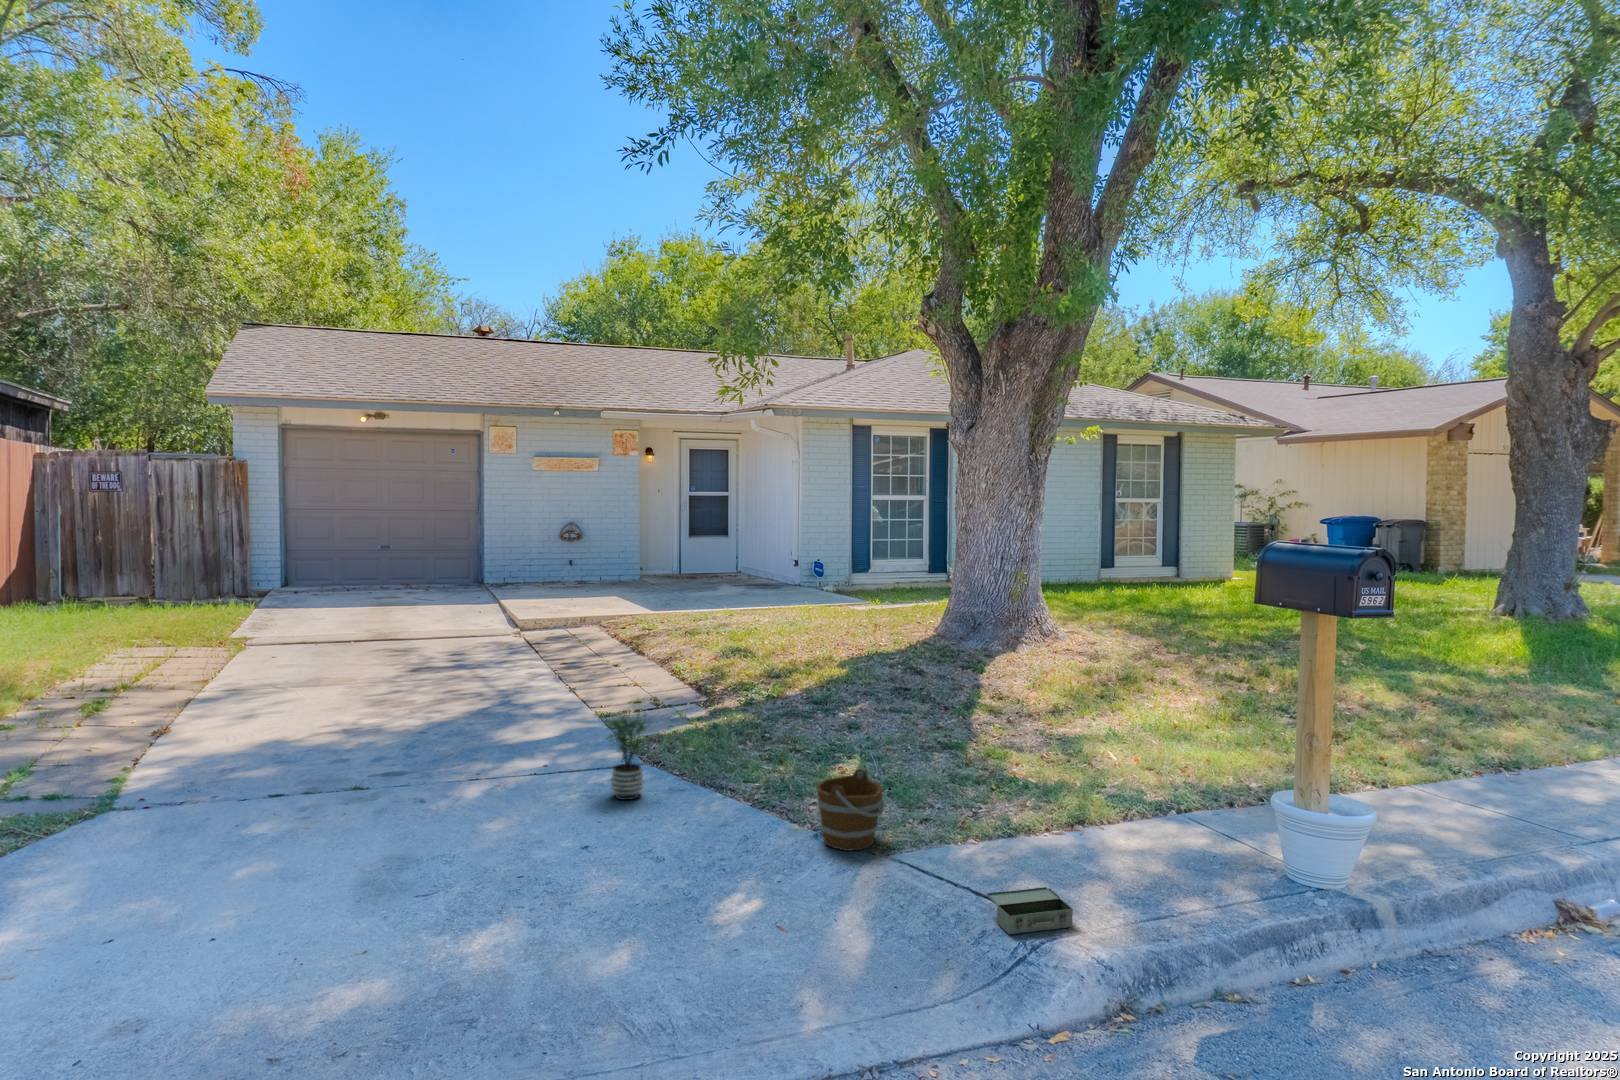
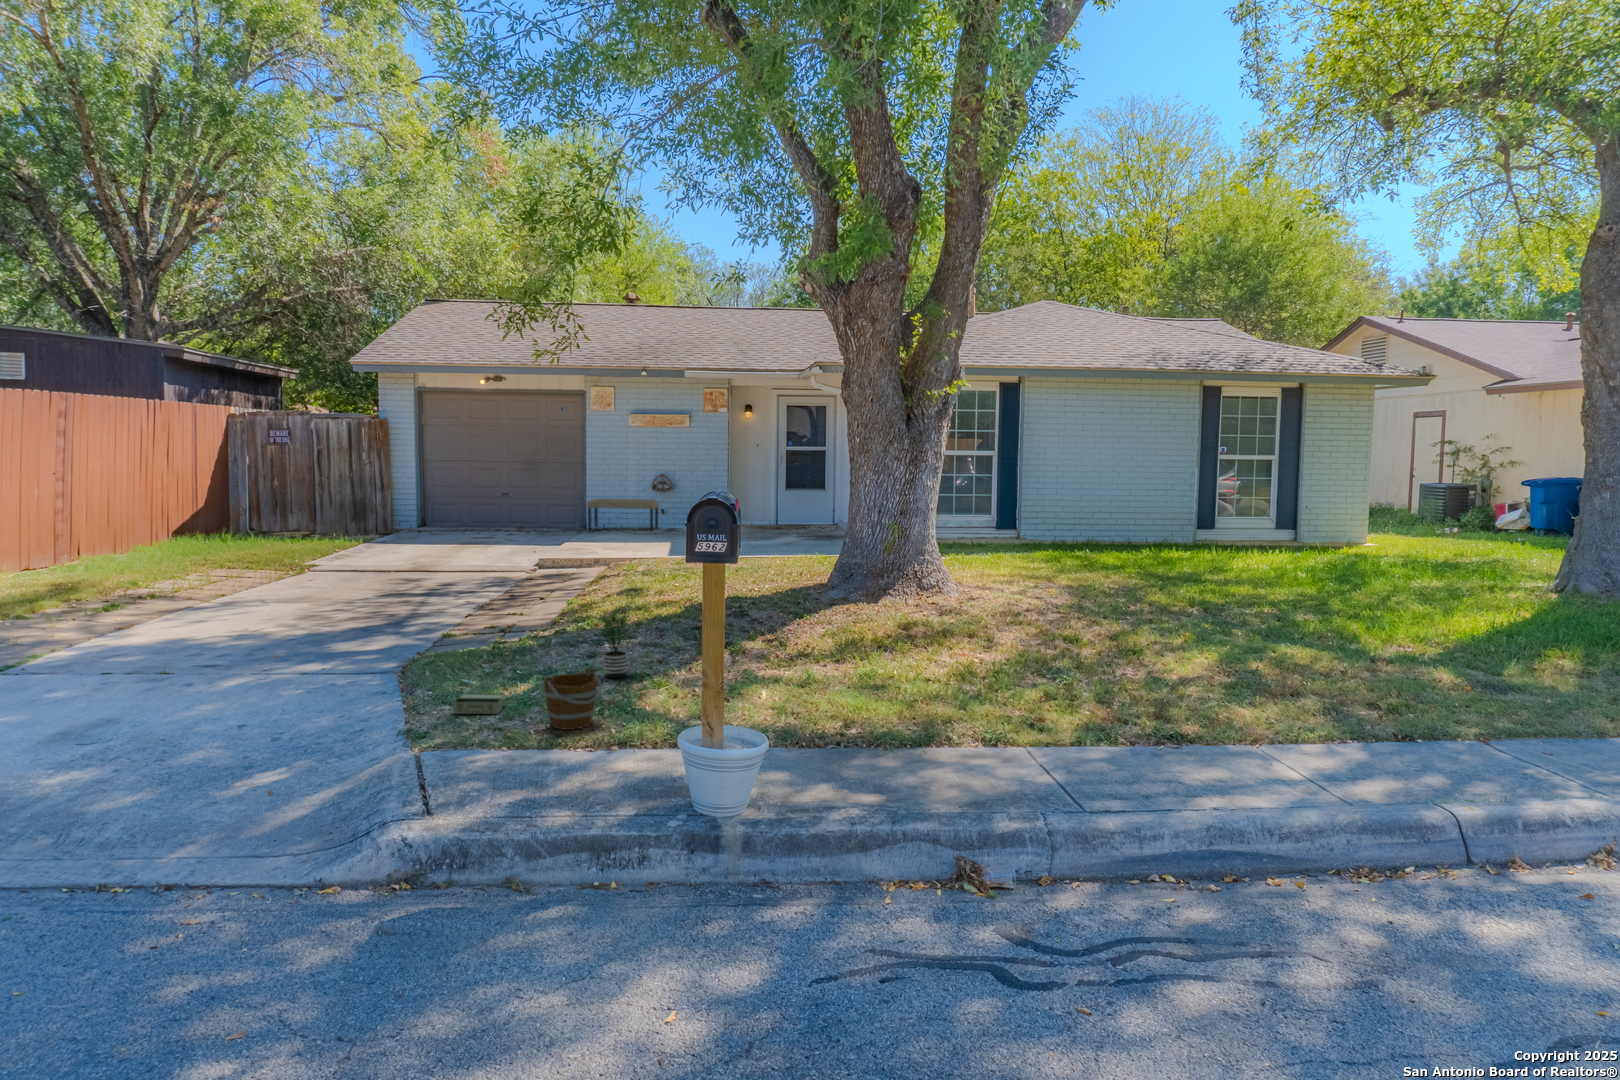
bench: none [493,549,571,584] -> present [587,498,659,530]
potted plant: present [604,713,657,800] -> present [597,611,631,678]
toolbox: present [987,887,1073,934] -> present [453,693,506,714]

